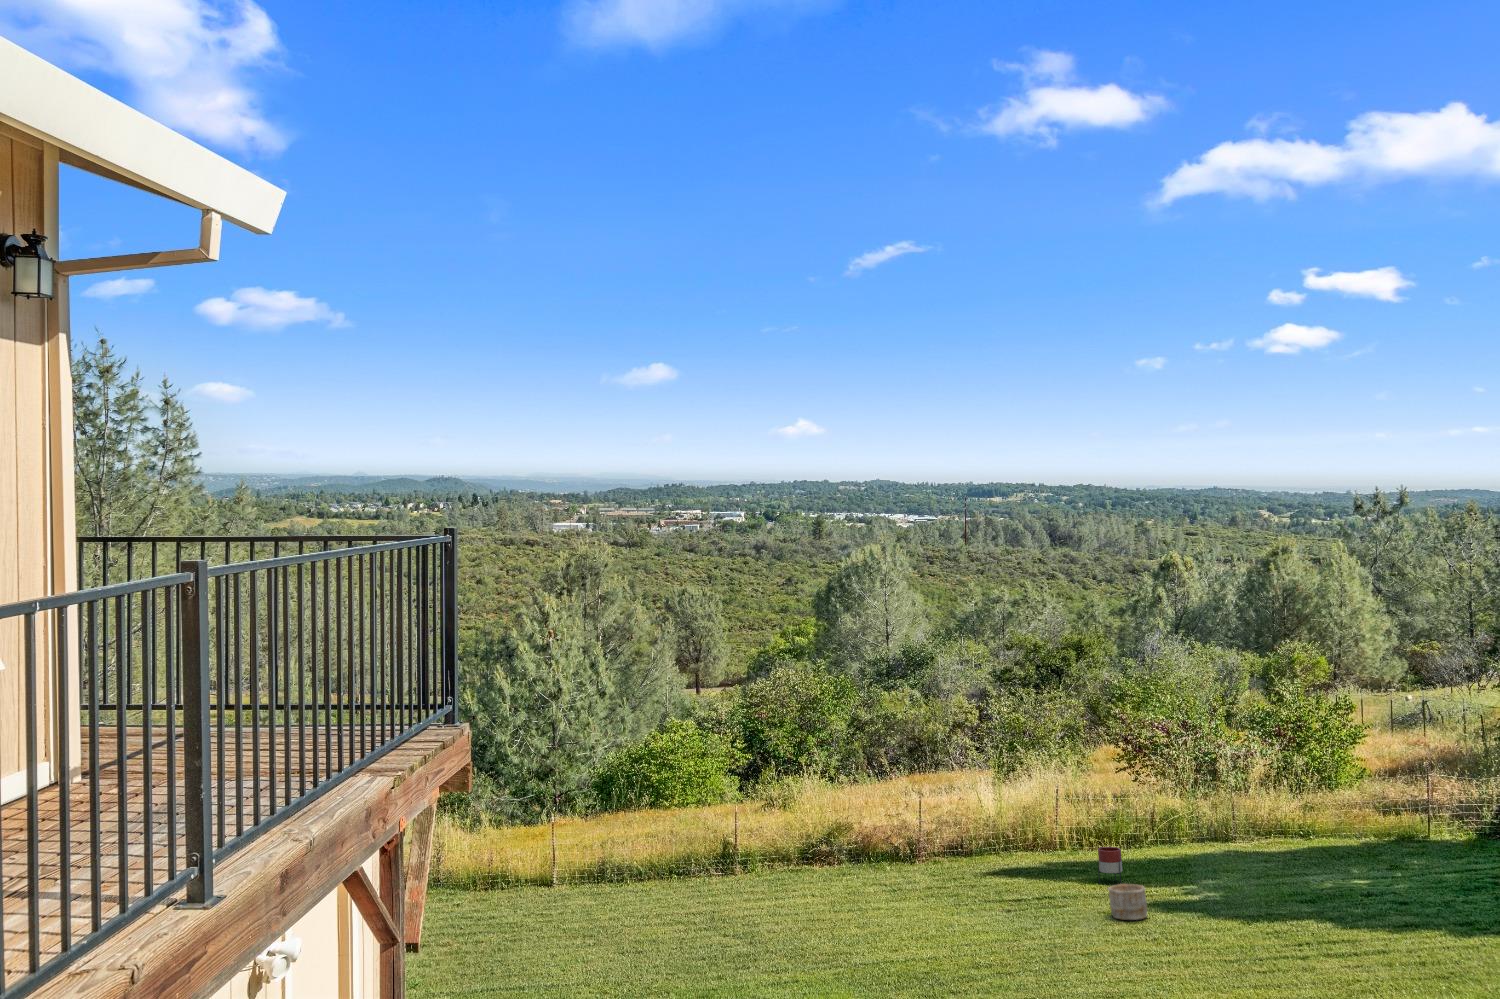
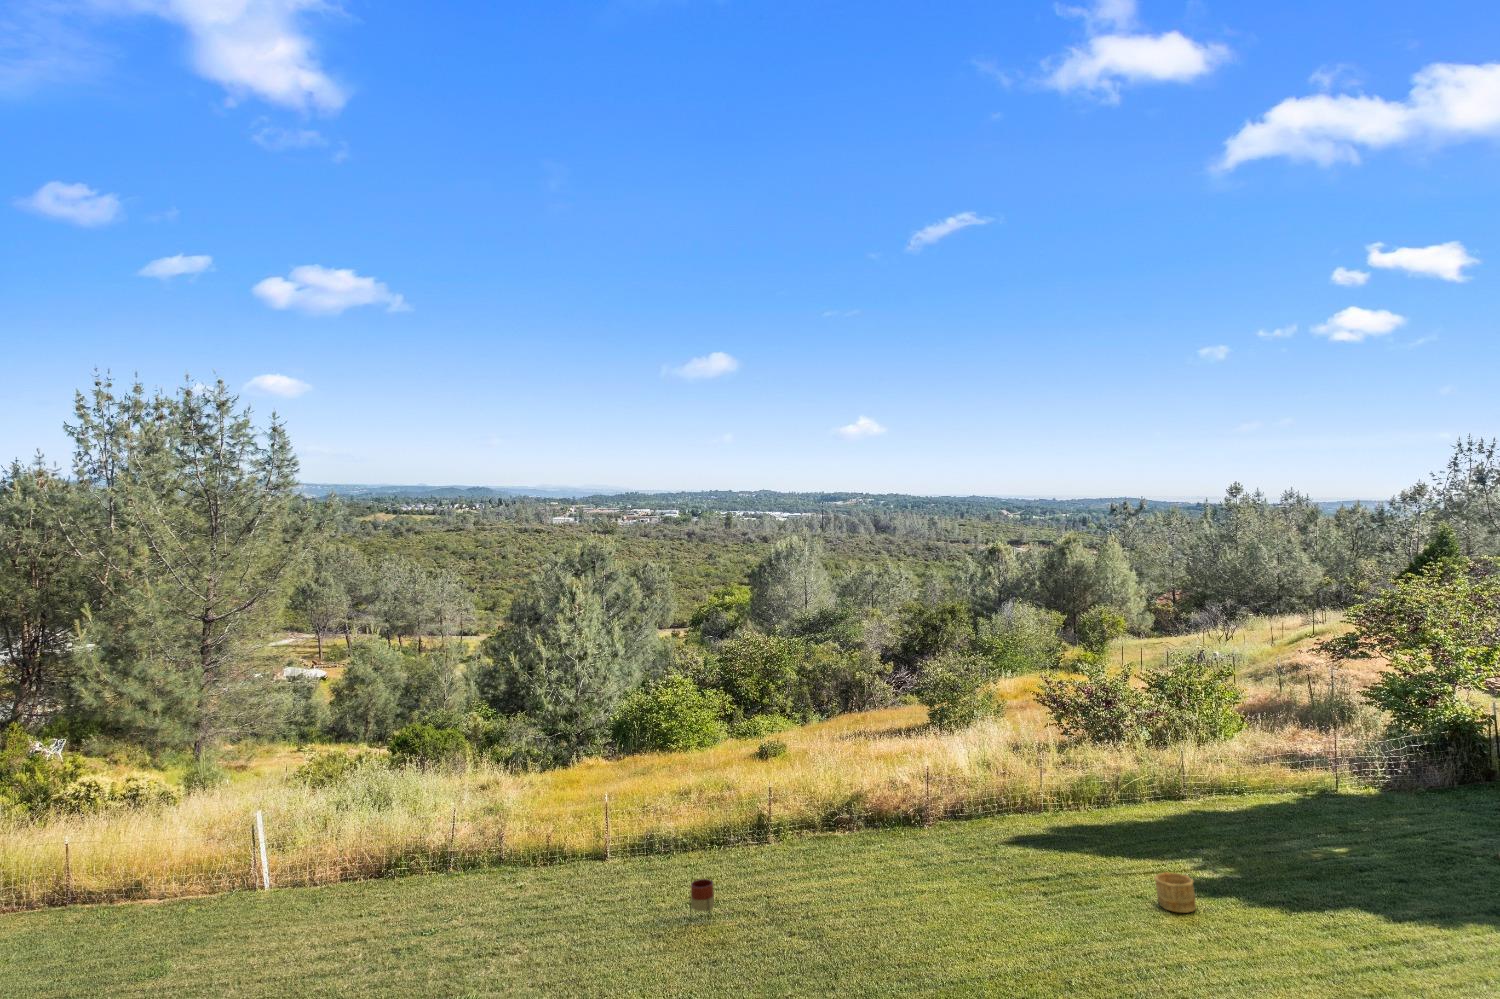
planter: present [1097,847,1122,884] -> present [690,879,714,914]

